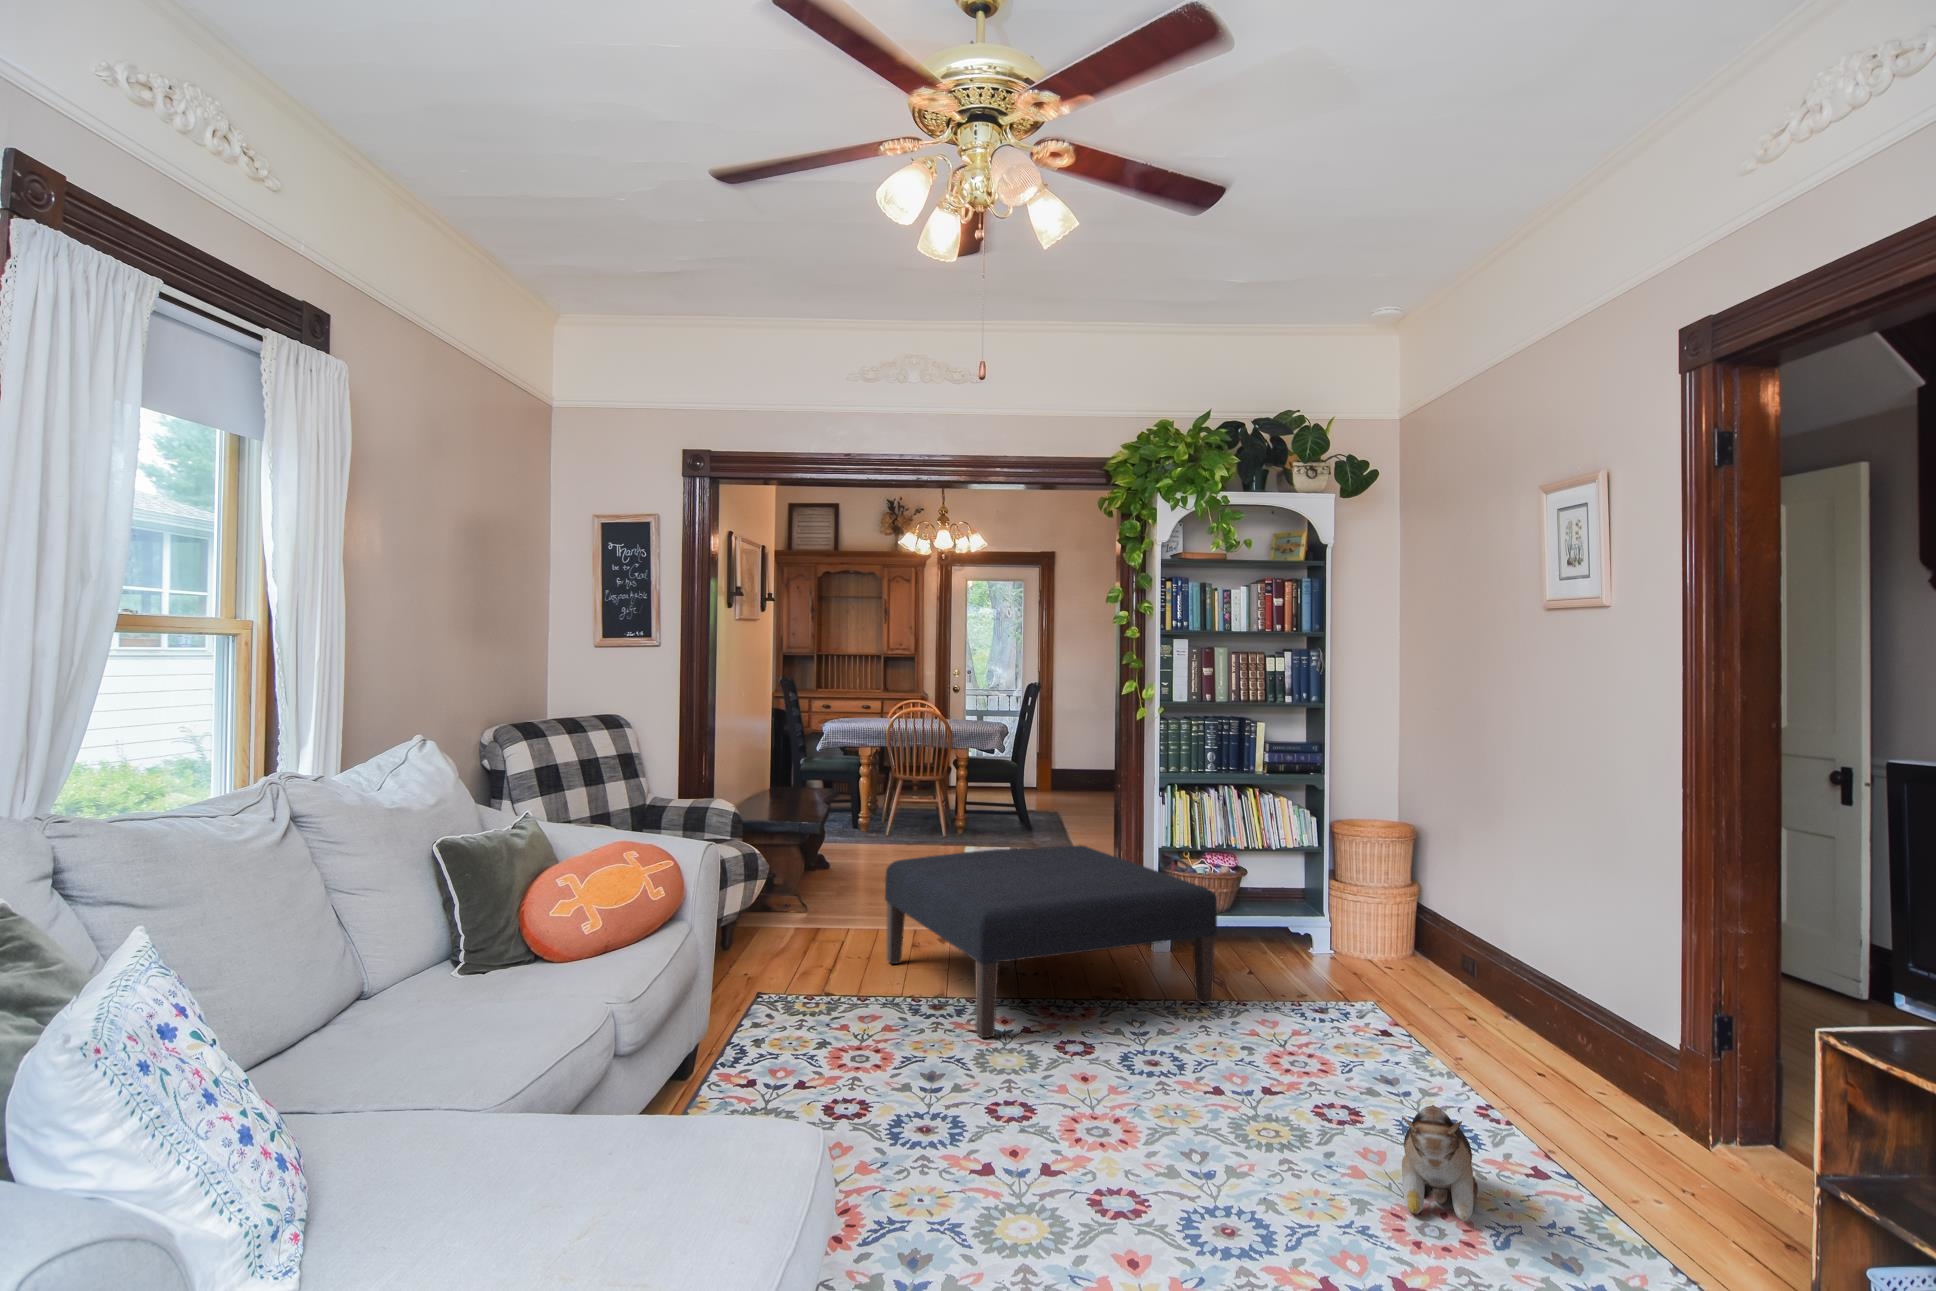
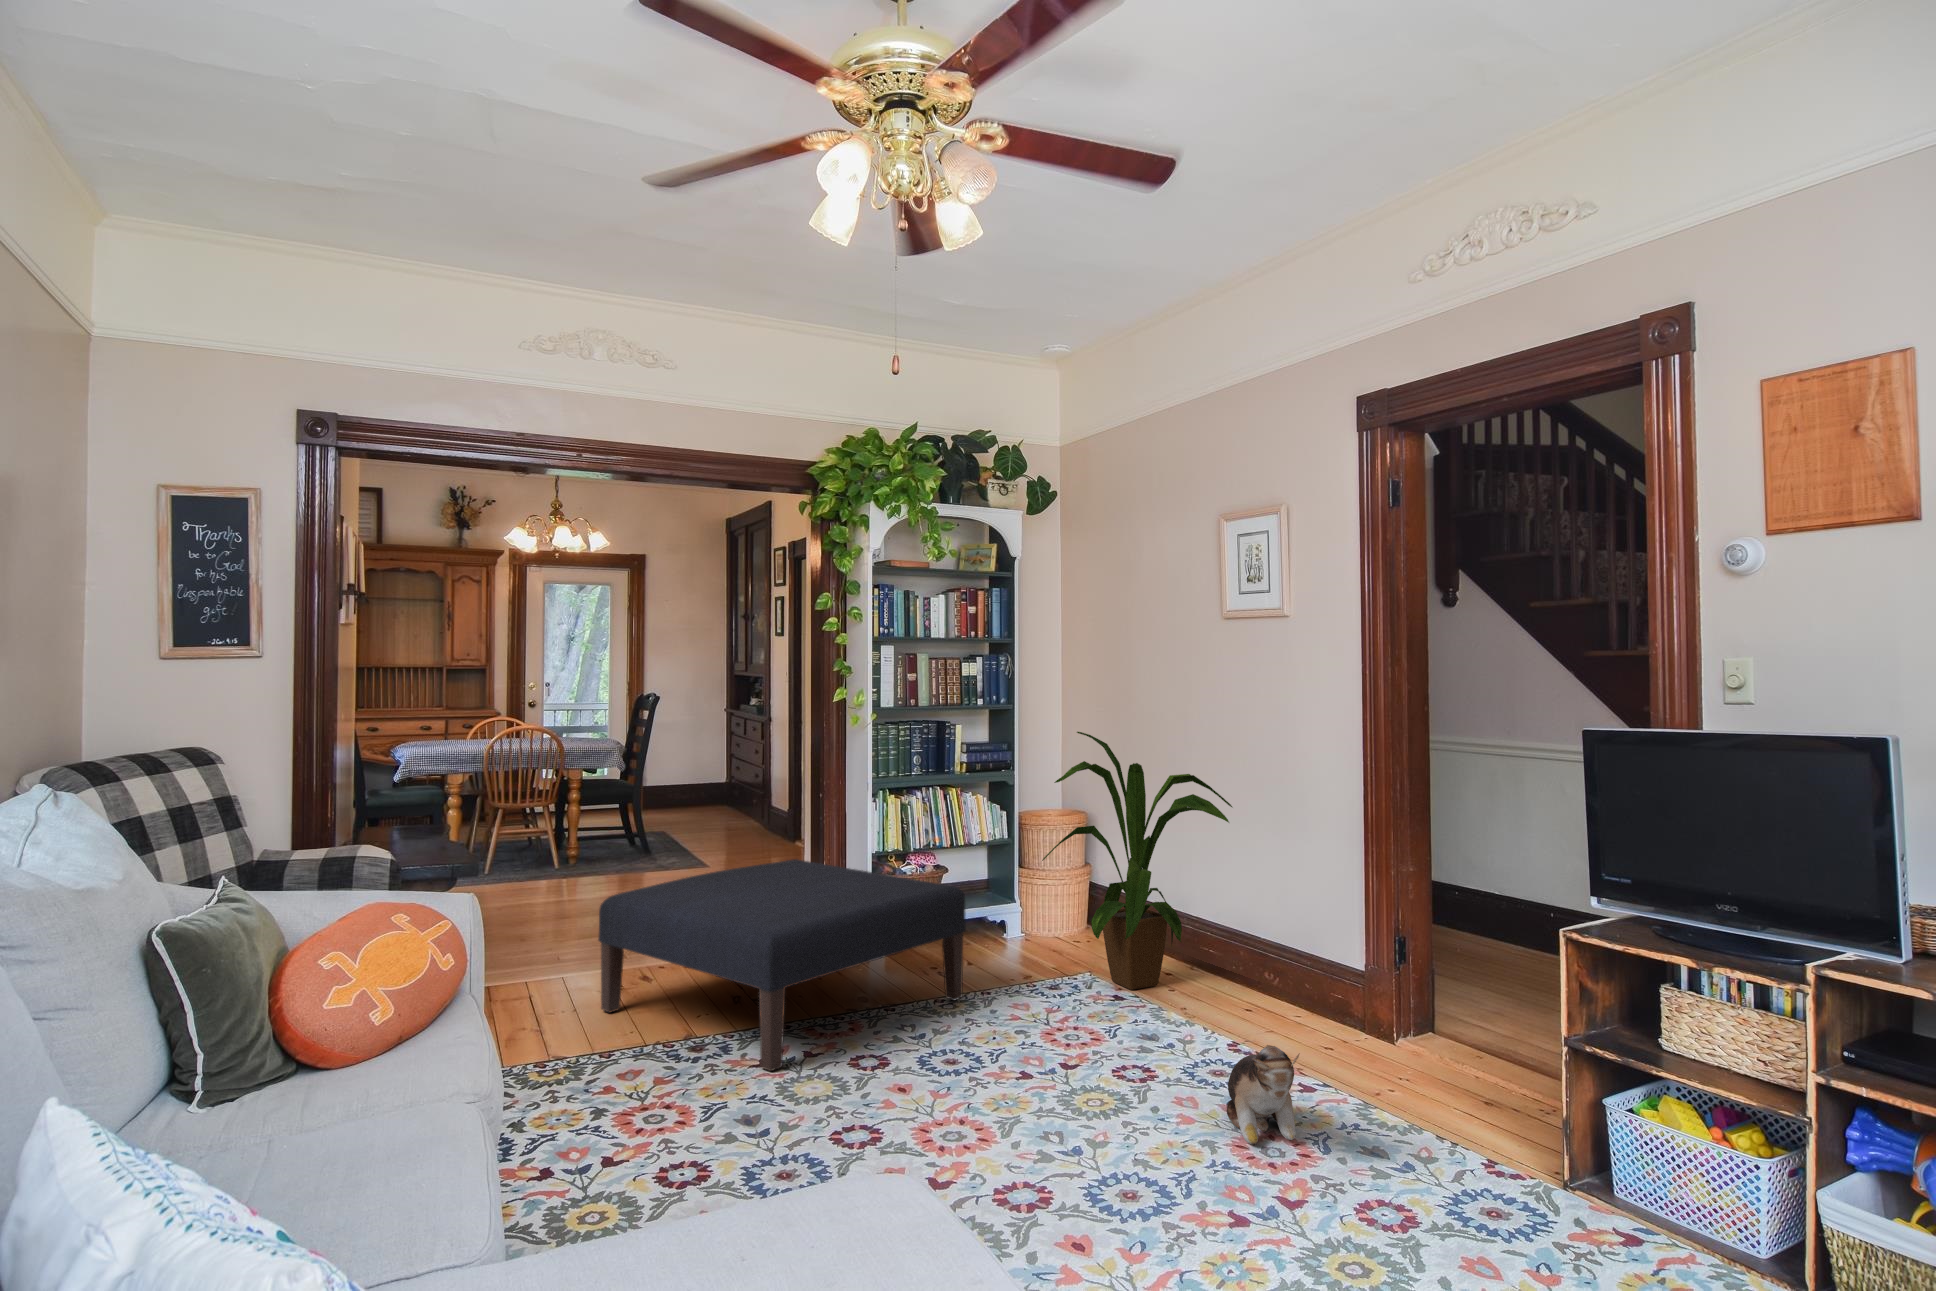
house plant: none [1312,736,1545,1026] -> present [1042,732,1232,990]

